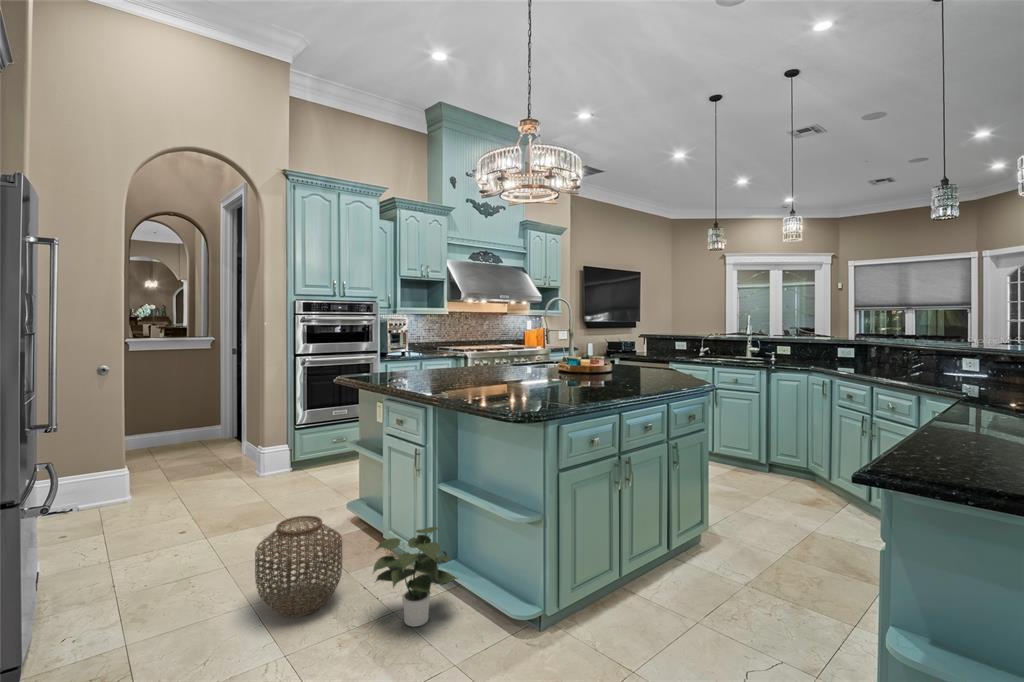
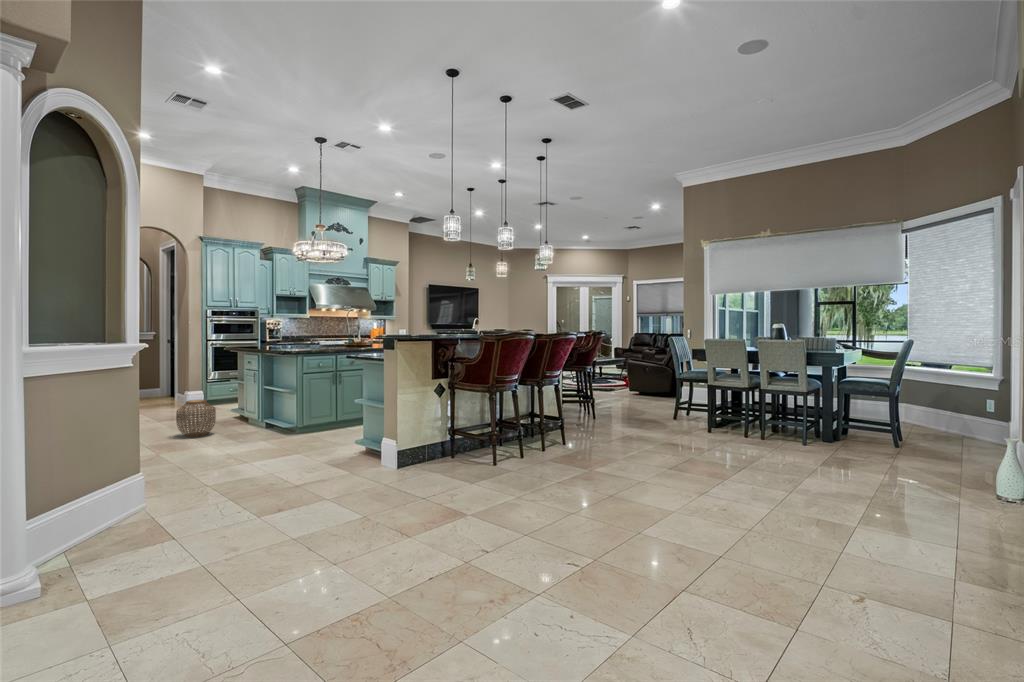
potted plant: present [373,527,458,627] -> none [225,401,263,437]

